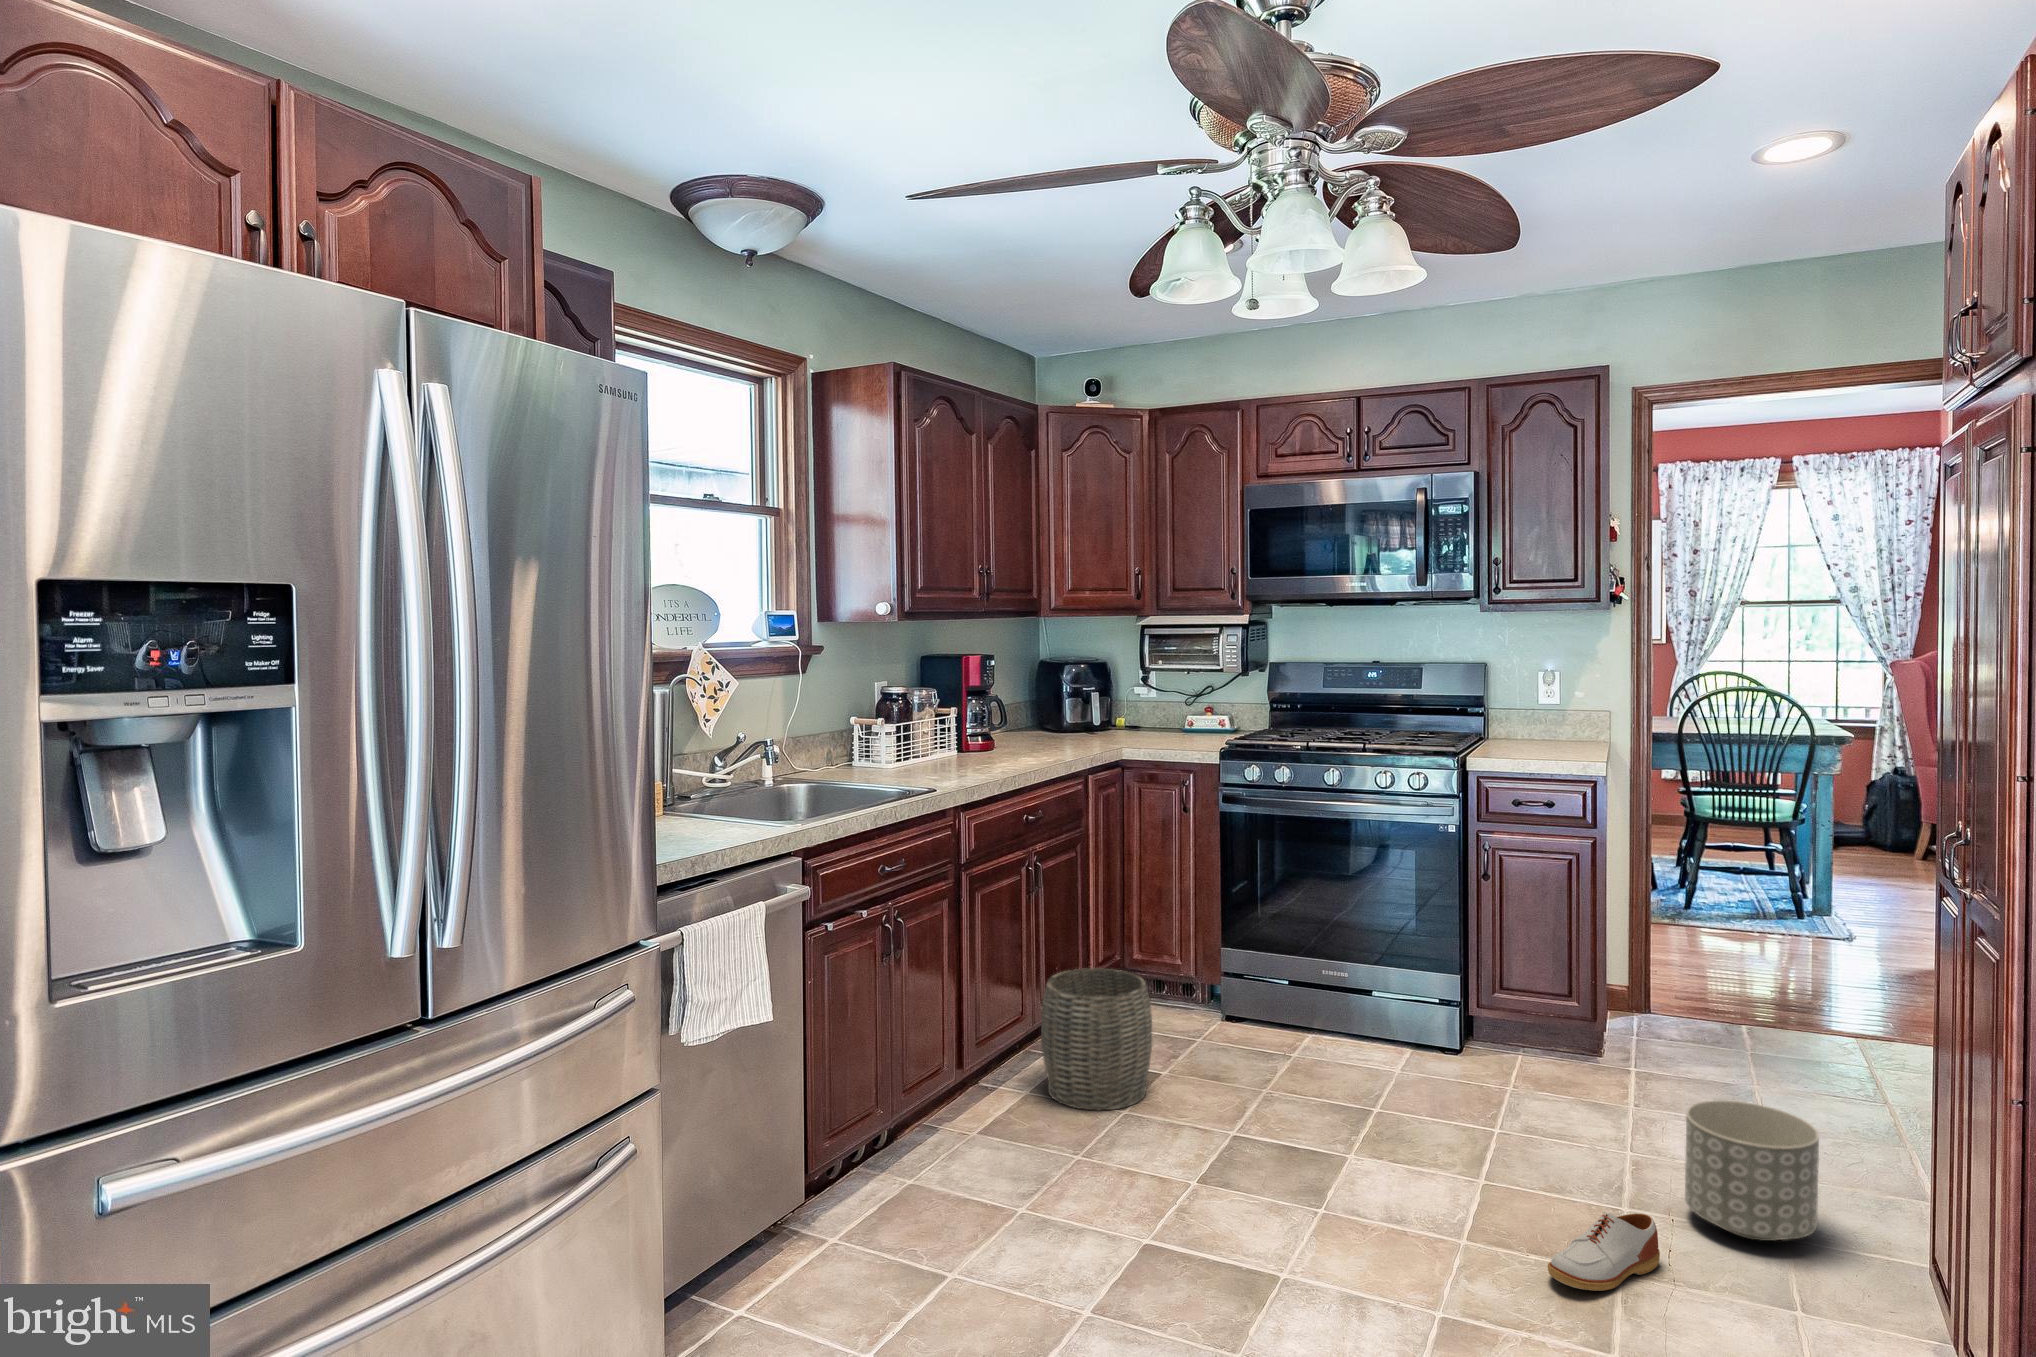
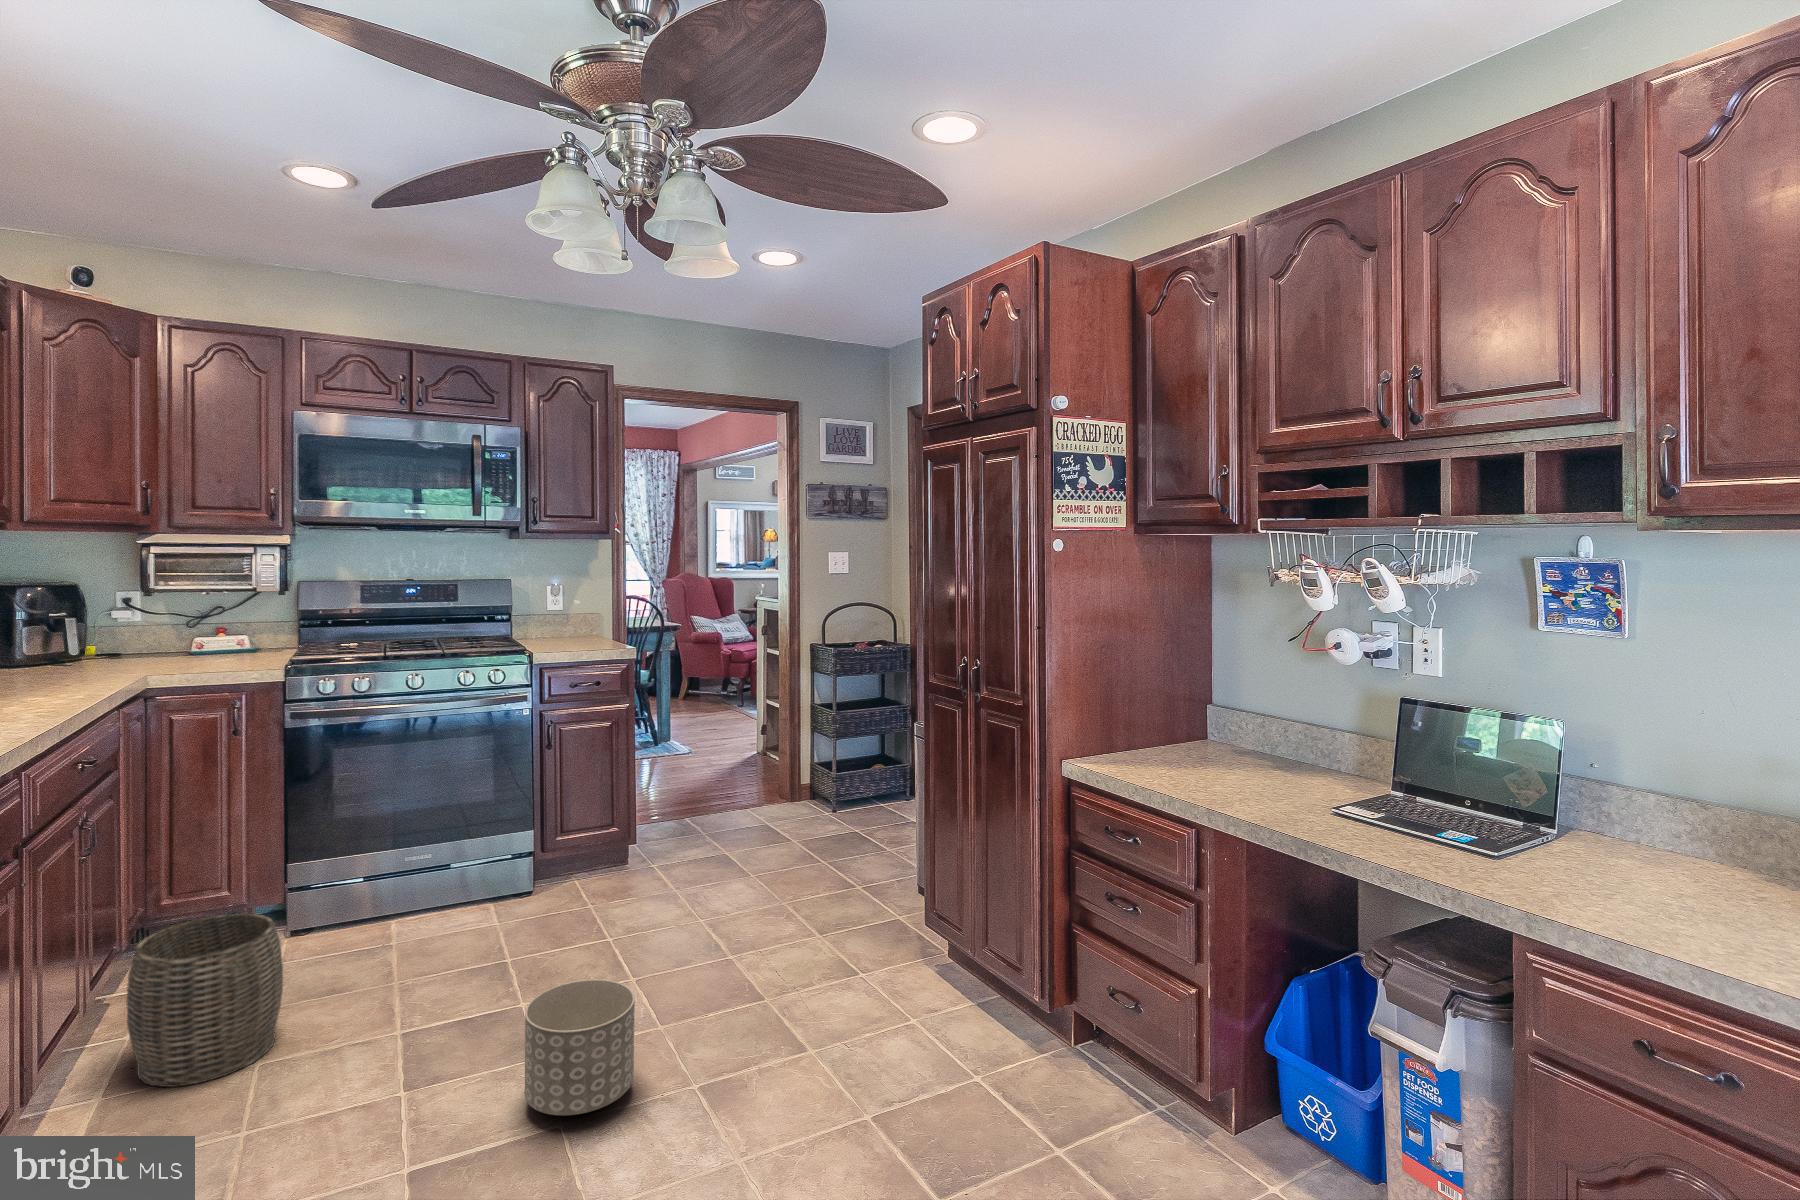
planter: present [1685,1100,1819,1241] -> present [525,979,635,1116]
shoe: present [1548,1212,1660,1291] -> none [728,956,776,1025]

